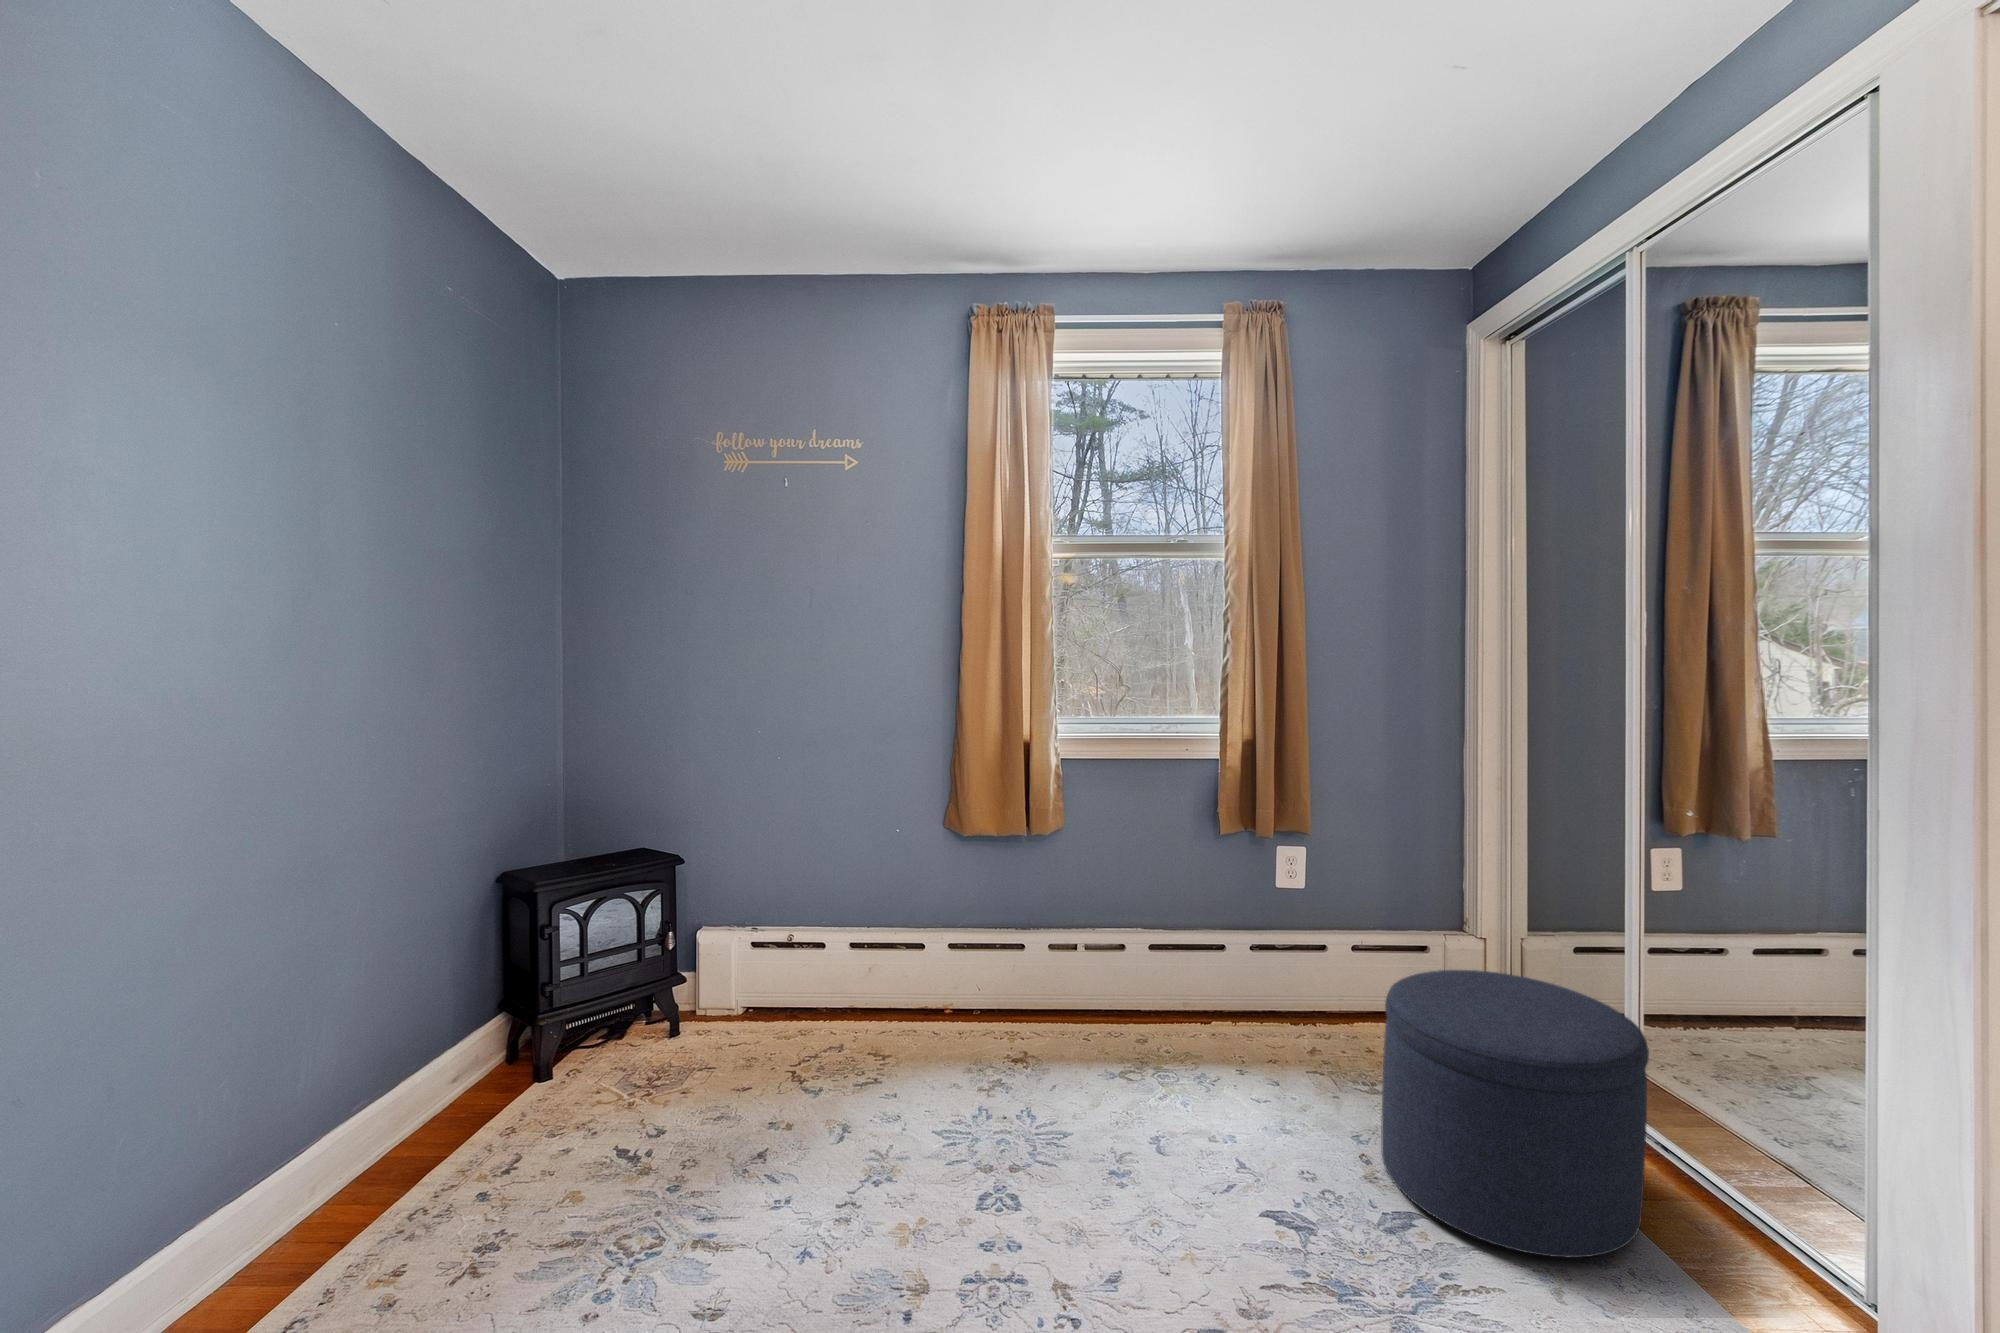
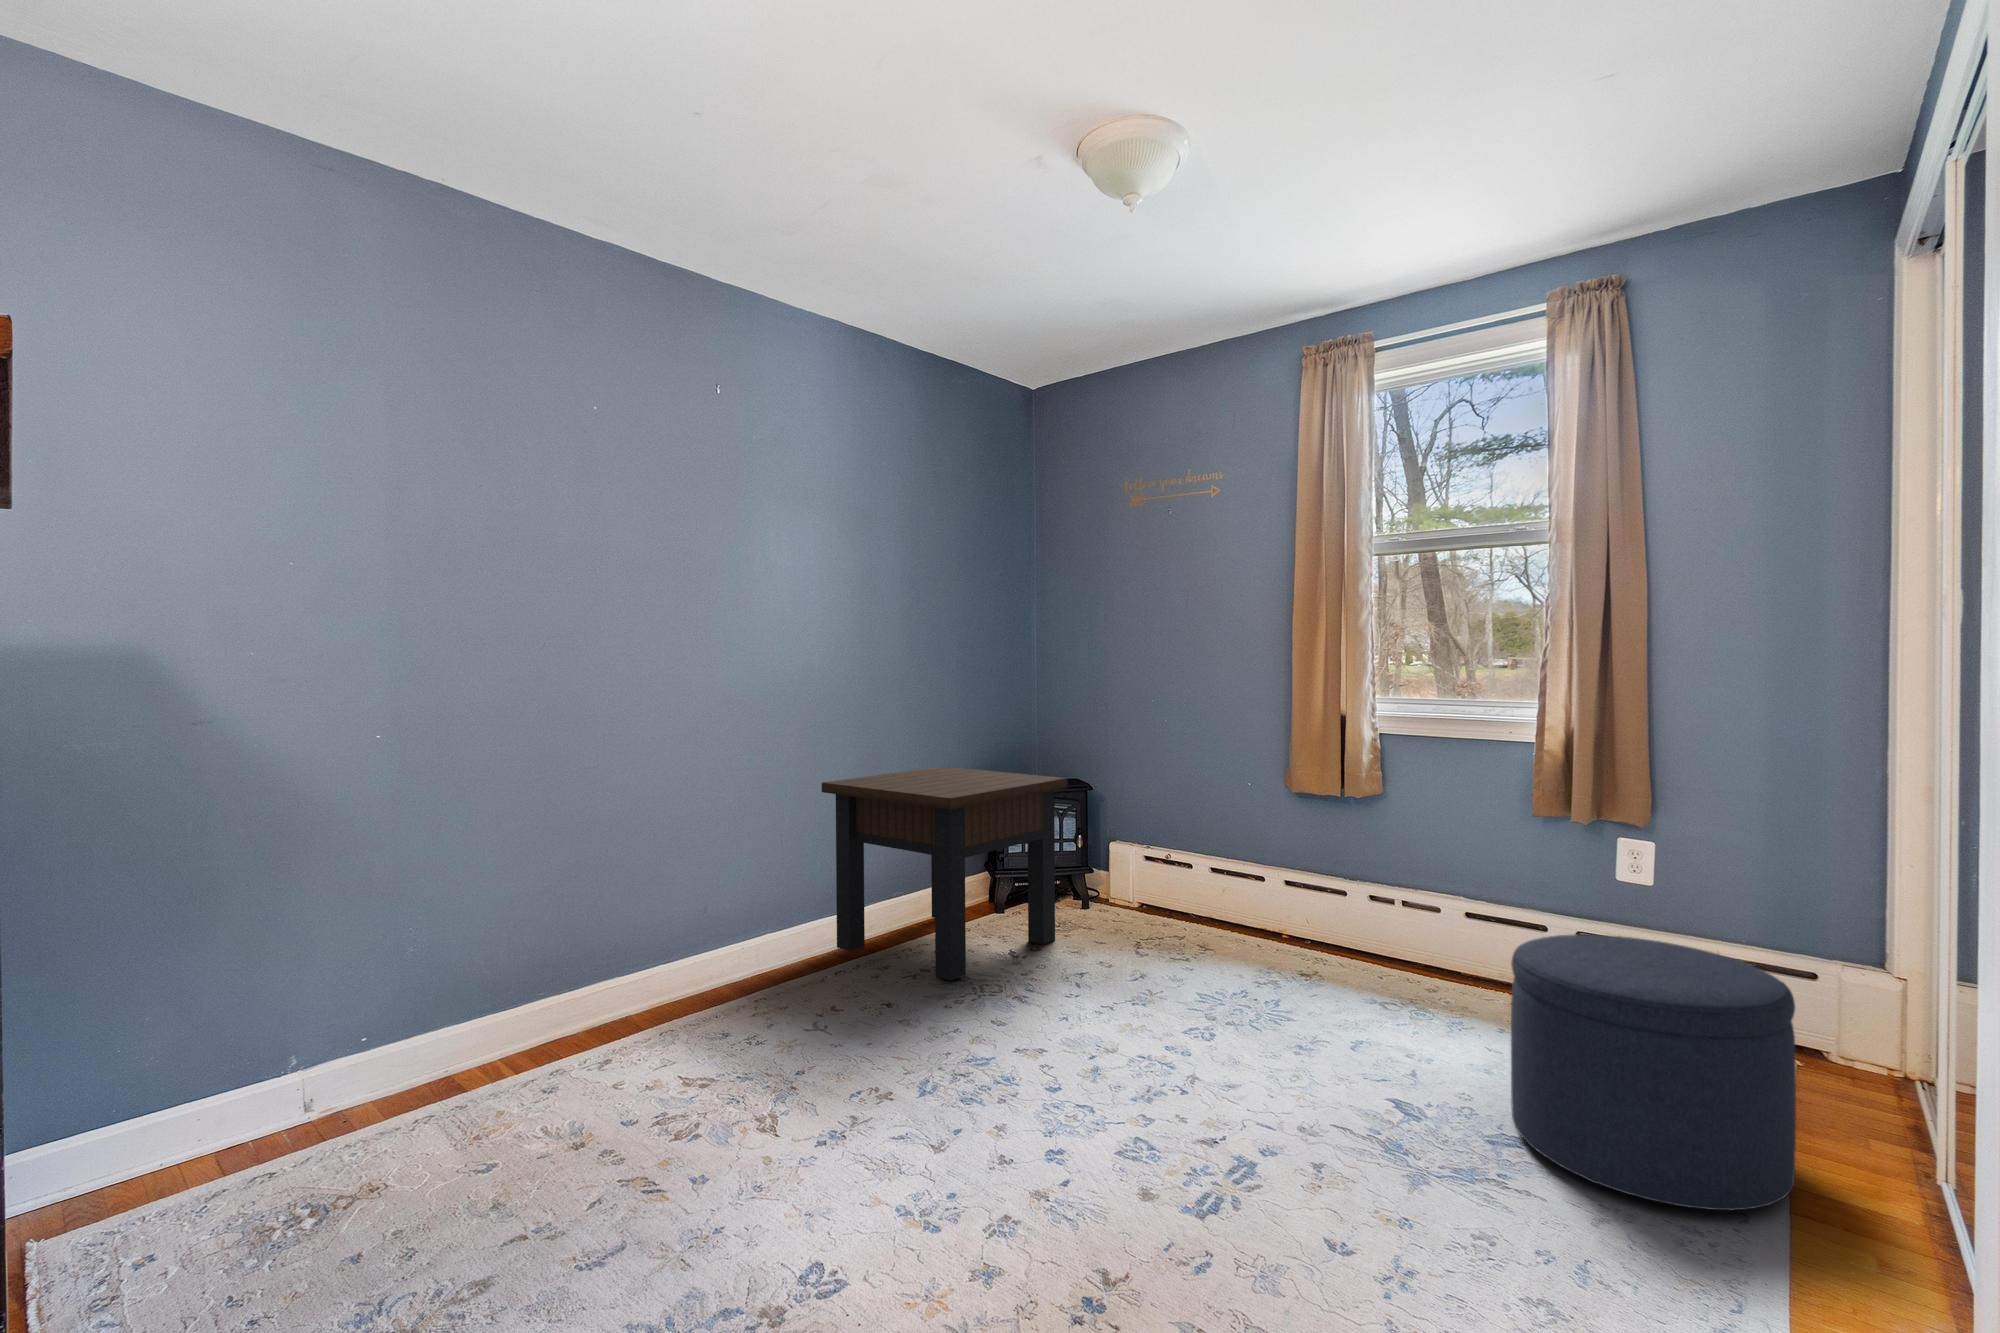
side table: none [256,871,712,1288] -> present [822,766,1068,981]

